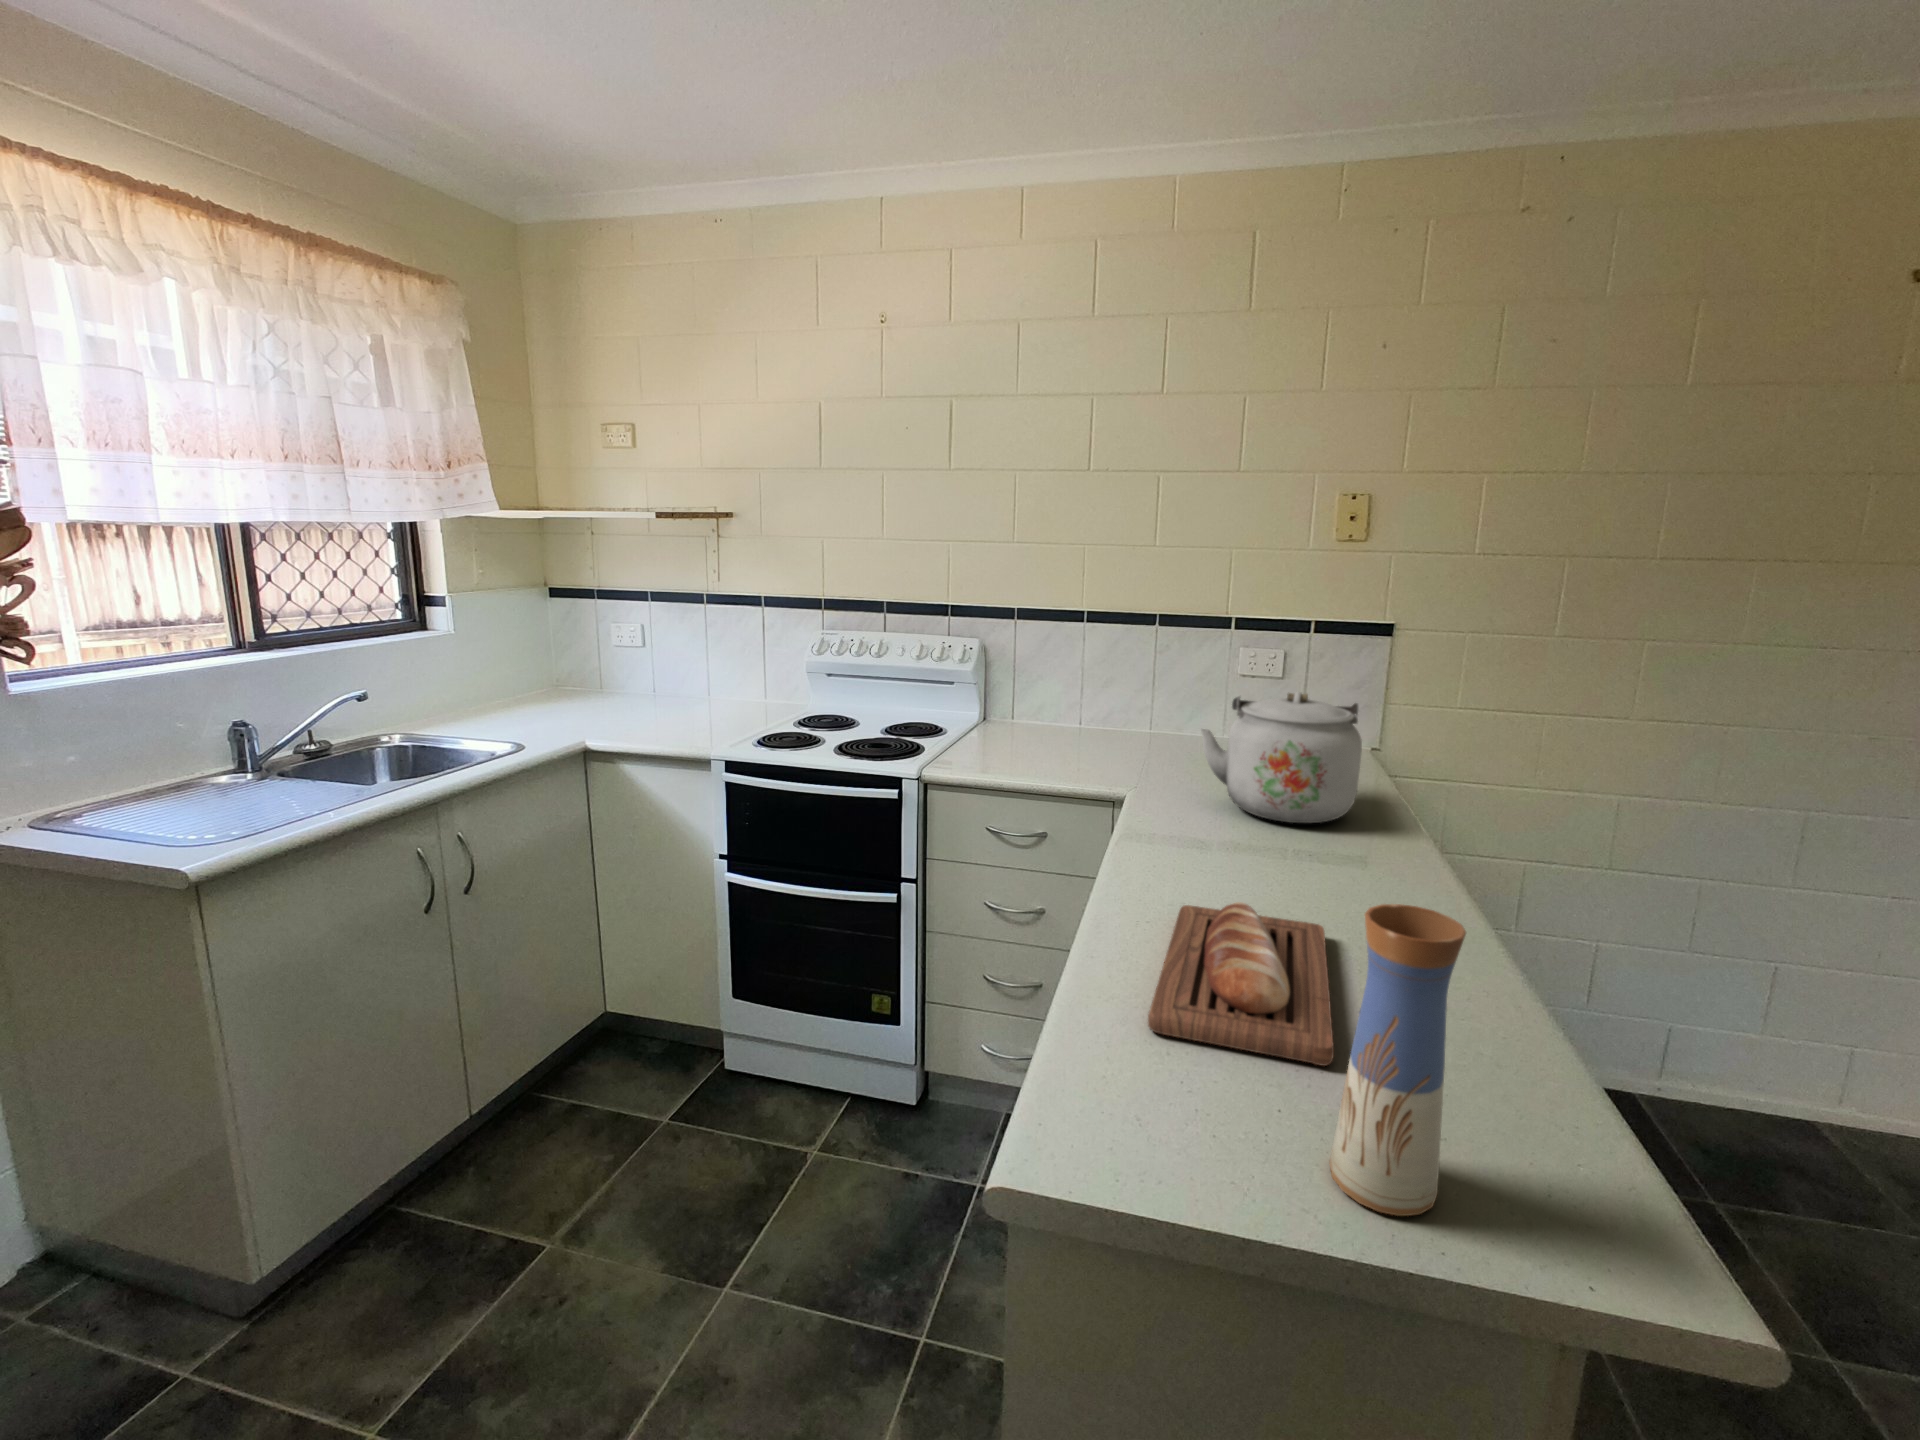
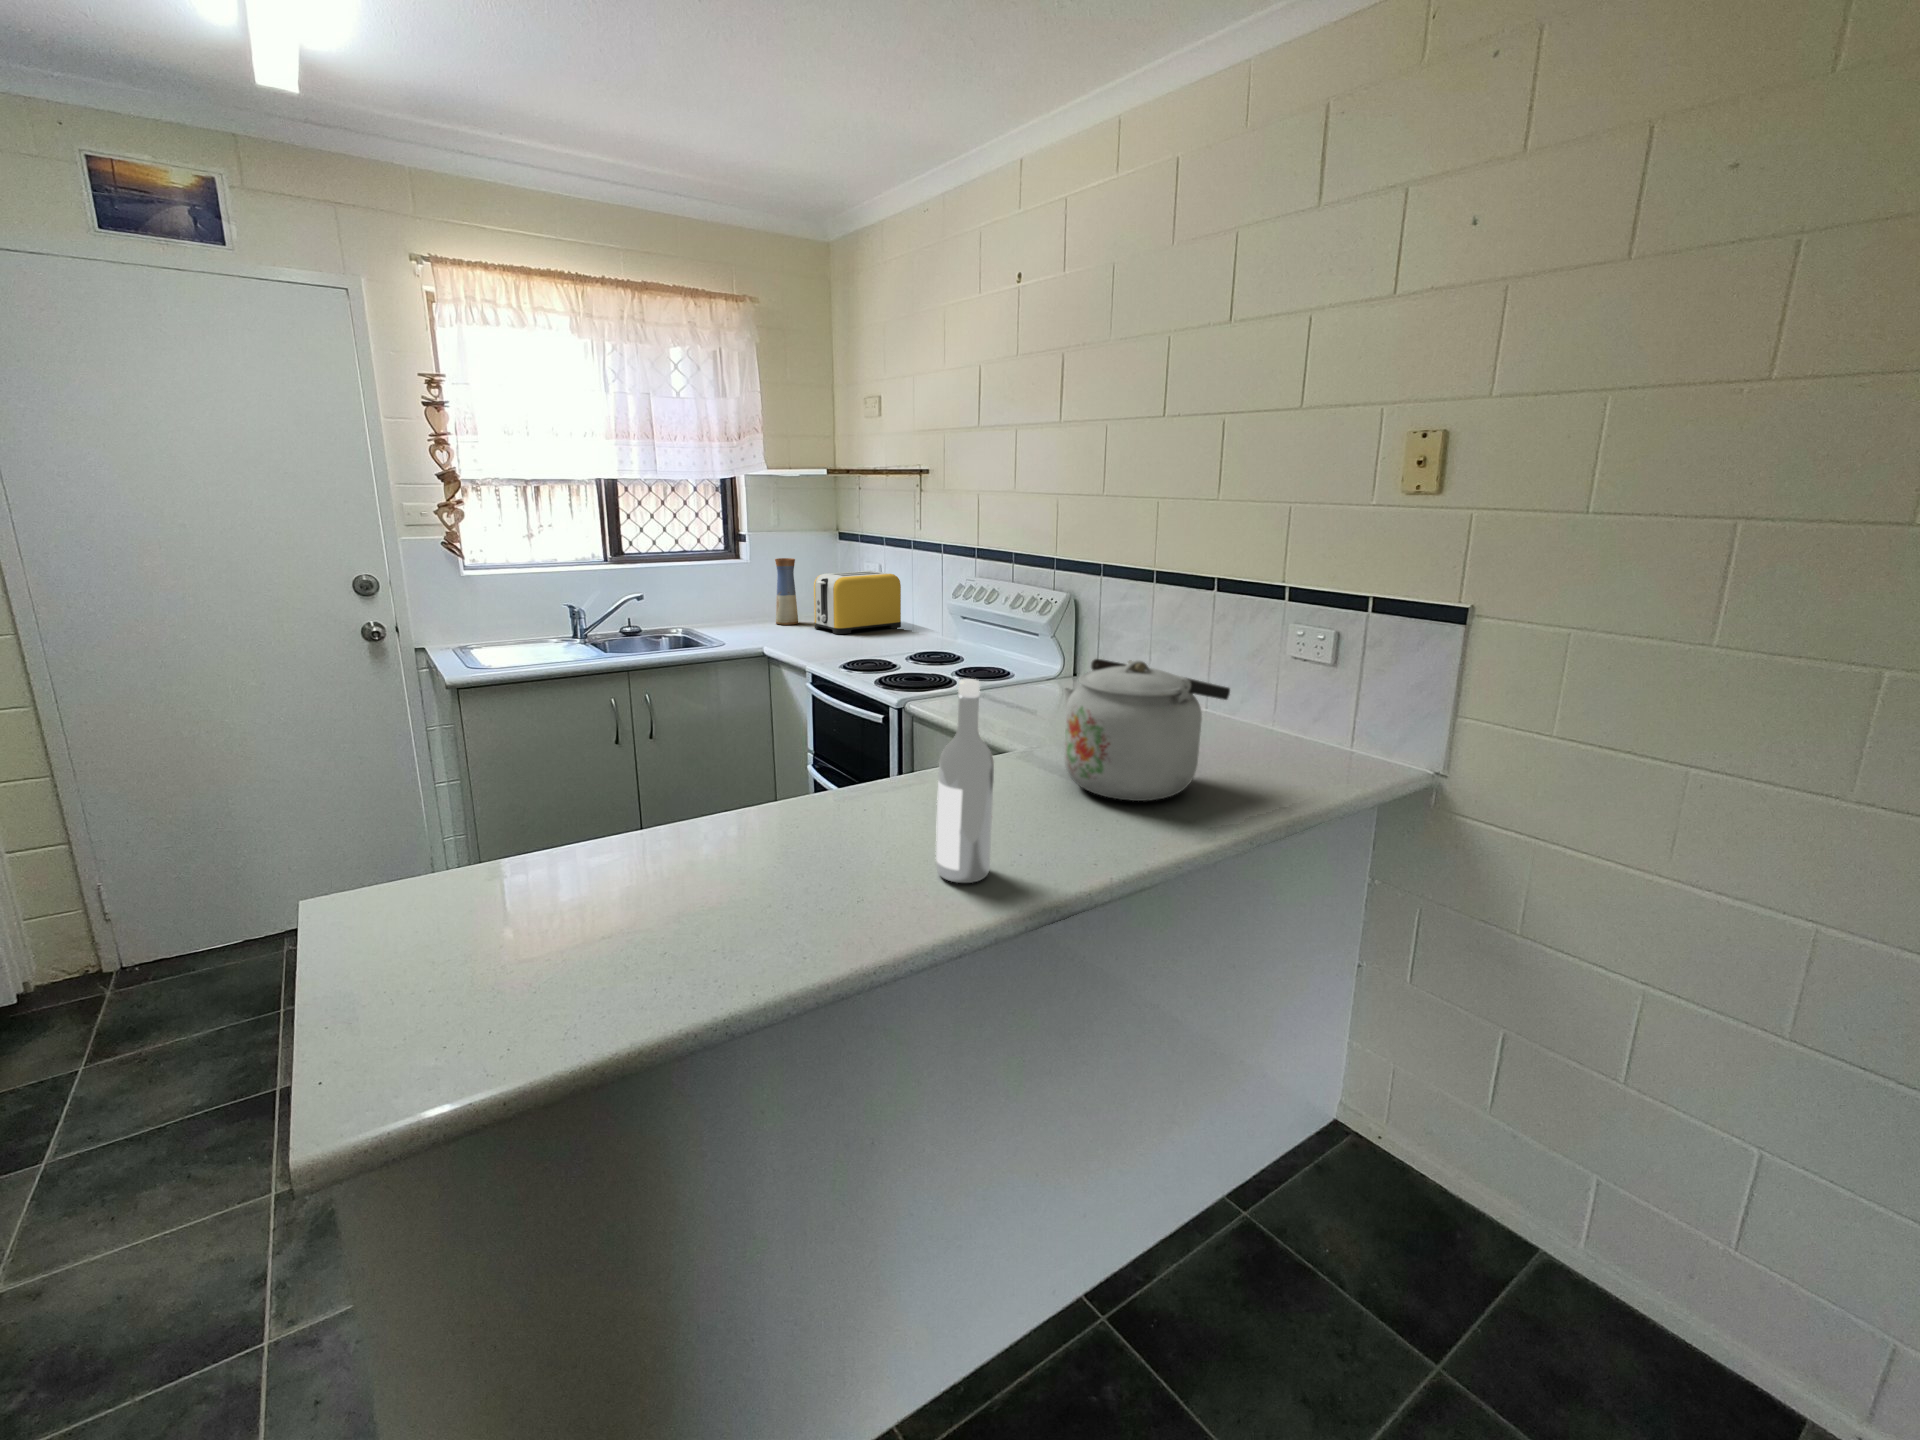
toaster: none [585,635,688,717] -> present [814,571,901,634]
wine bottle: none [1369,720,1442,926] -> present [936,679,994,883]
bread loaf: present [1148,902,1334,1066] -> none [599,812,860,918]
vase: present [1330,904,1466,1216] -> present [775,558,798,625]

